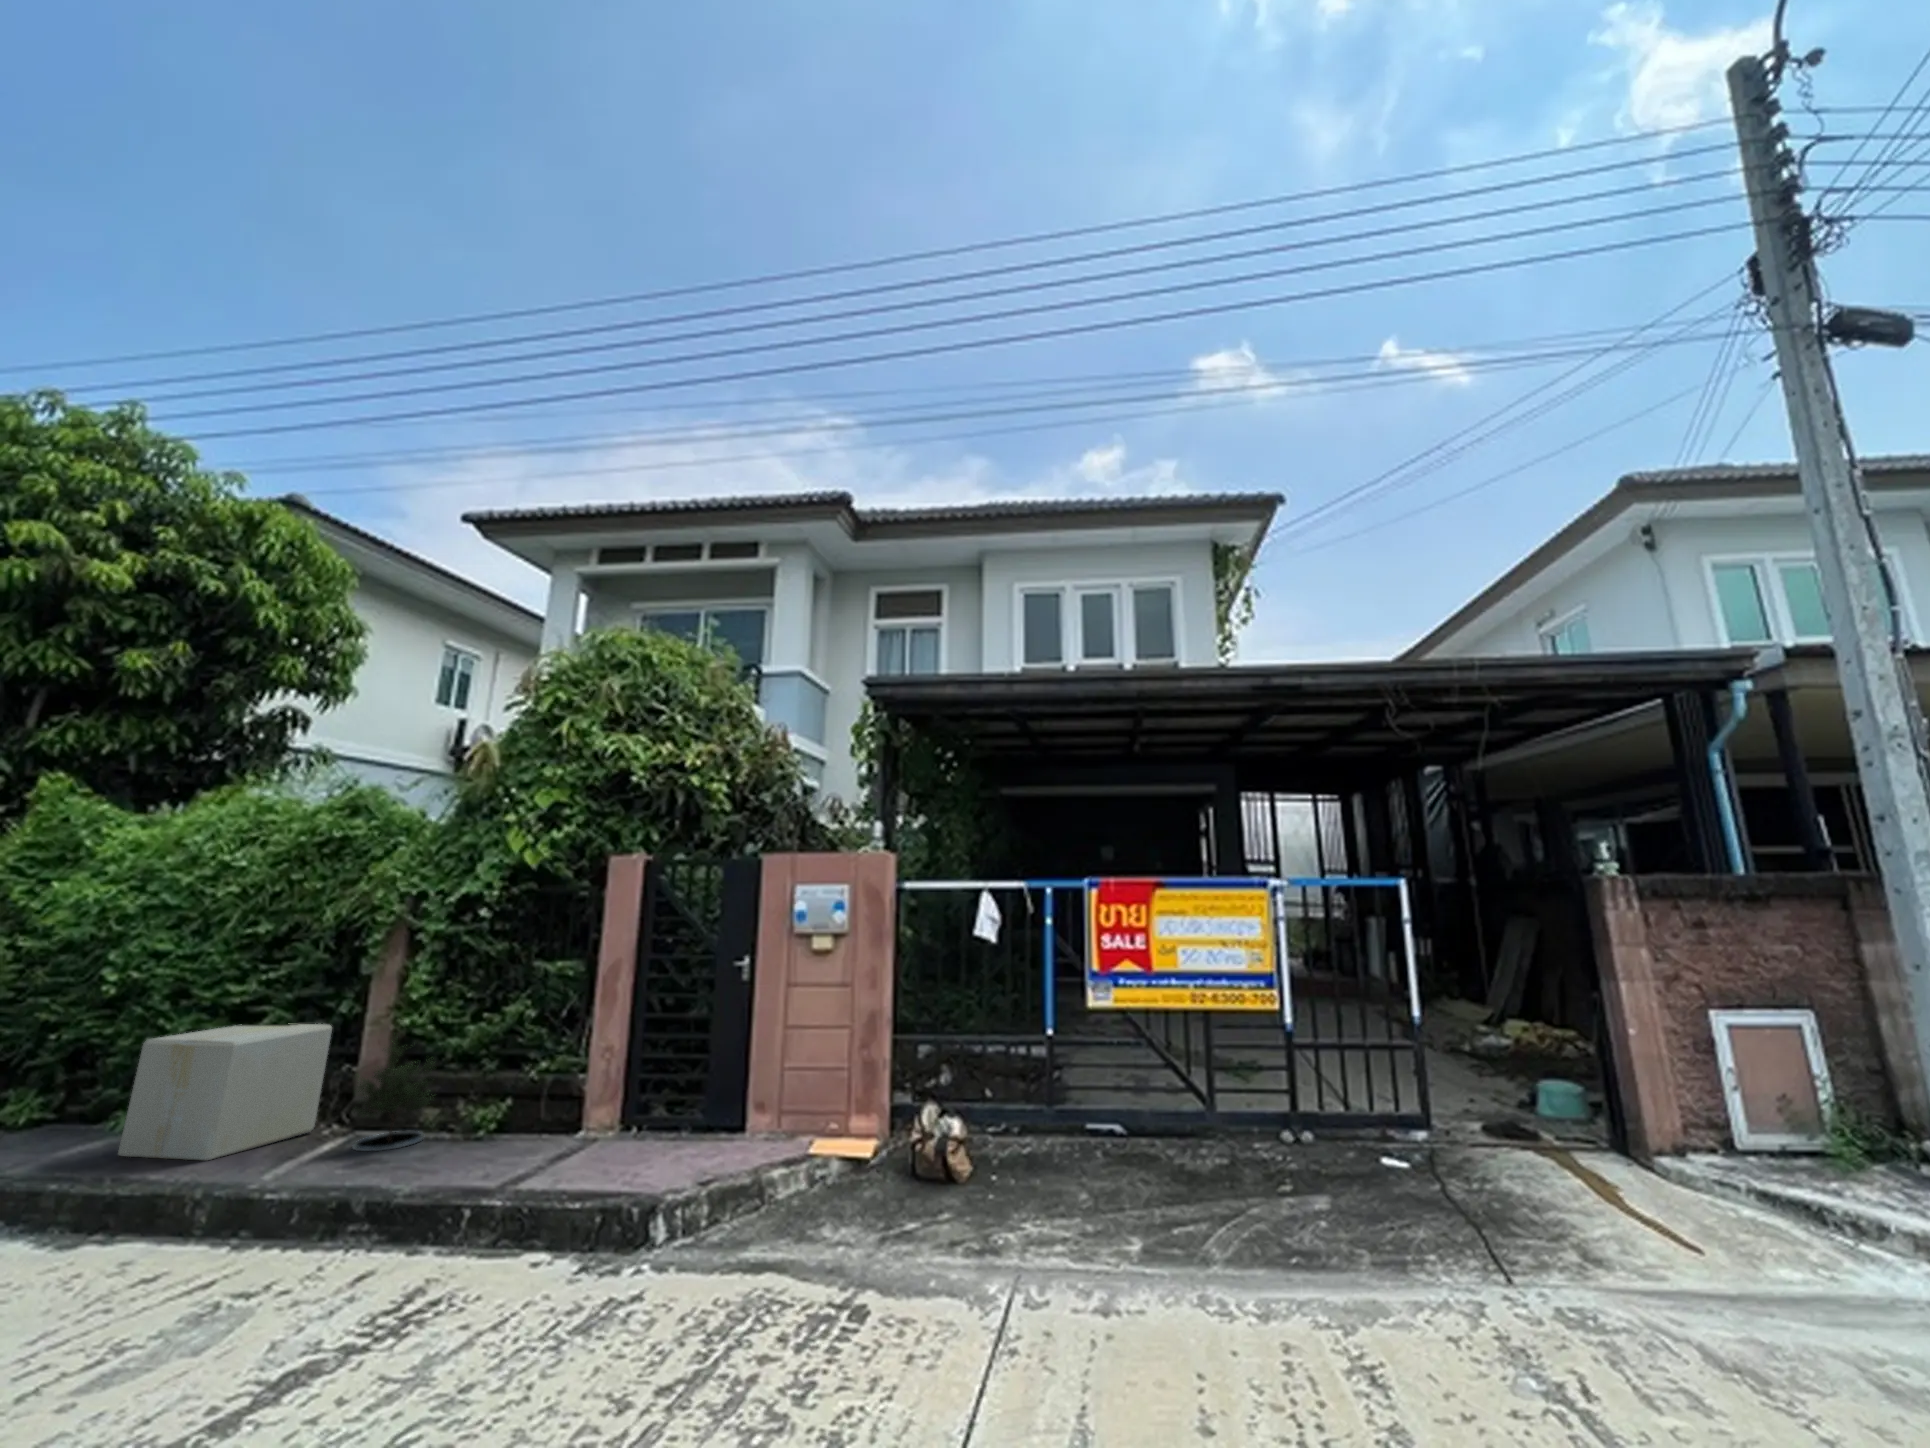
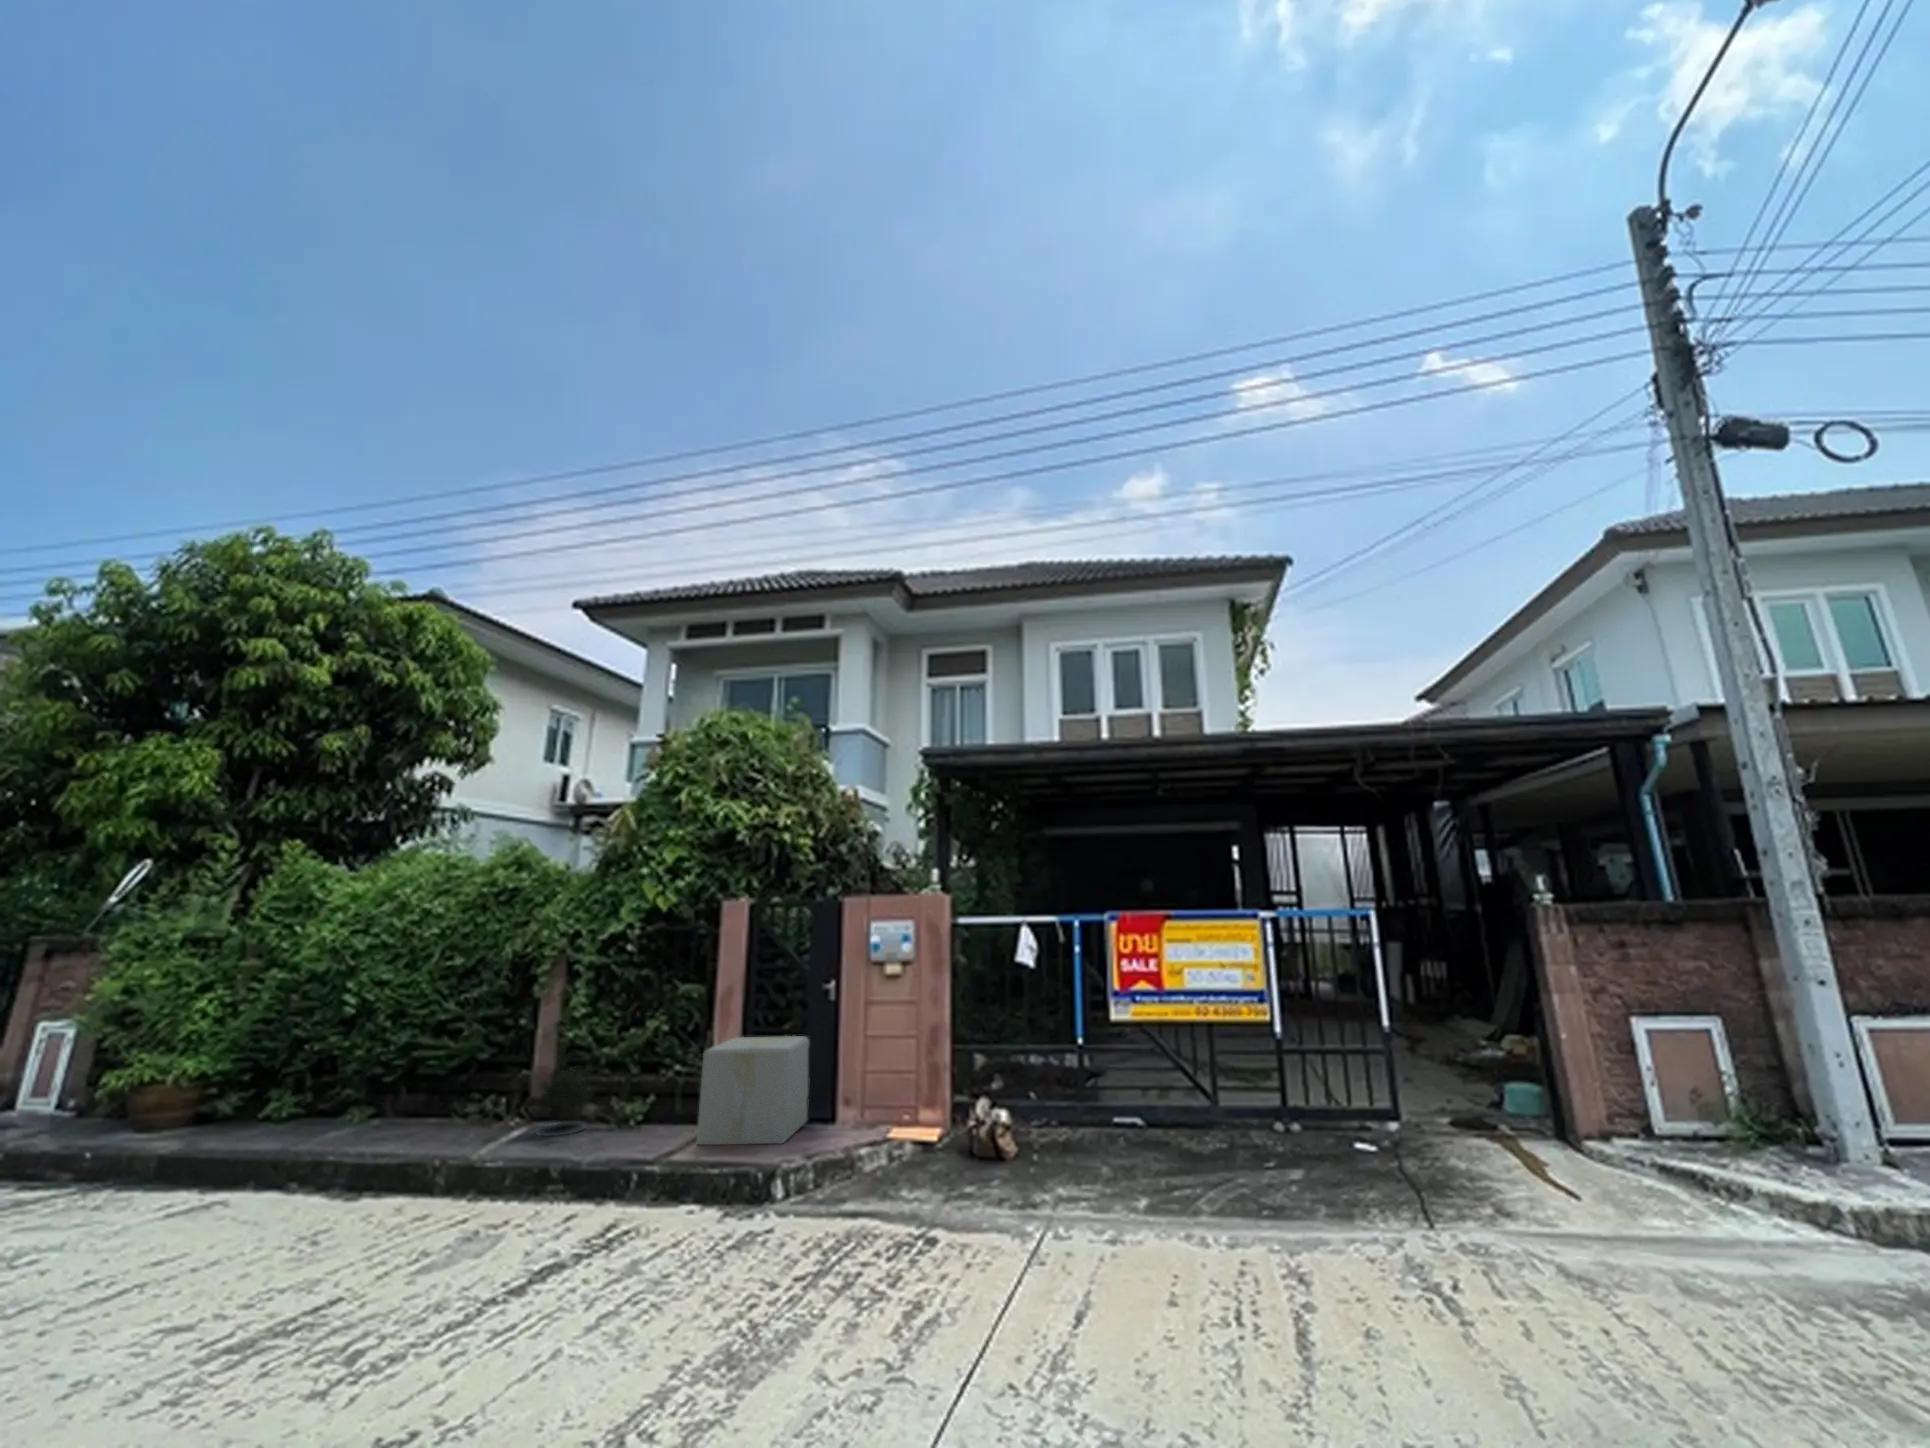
cardboard box: present [118,1024,332,1161] -> present [697,1036,809,1145]

